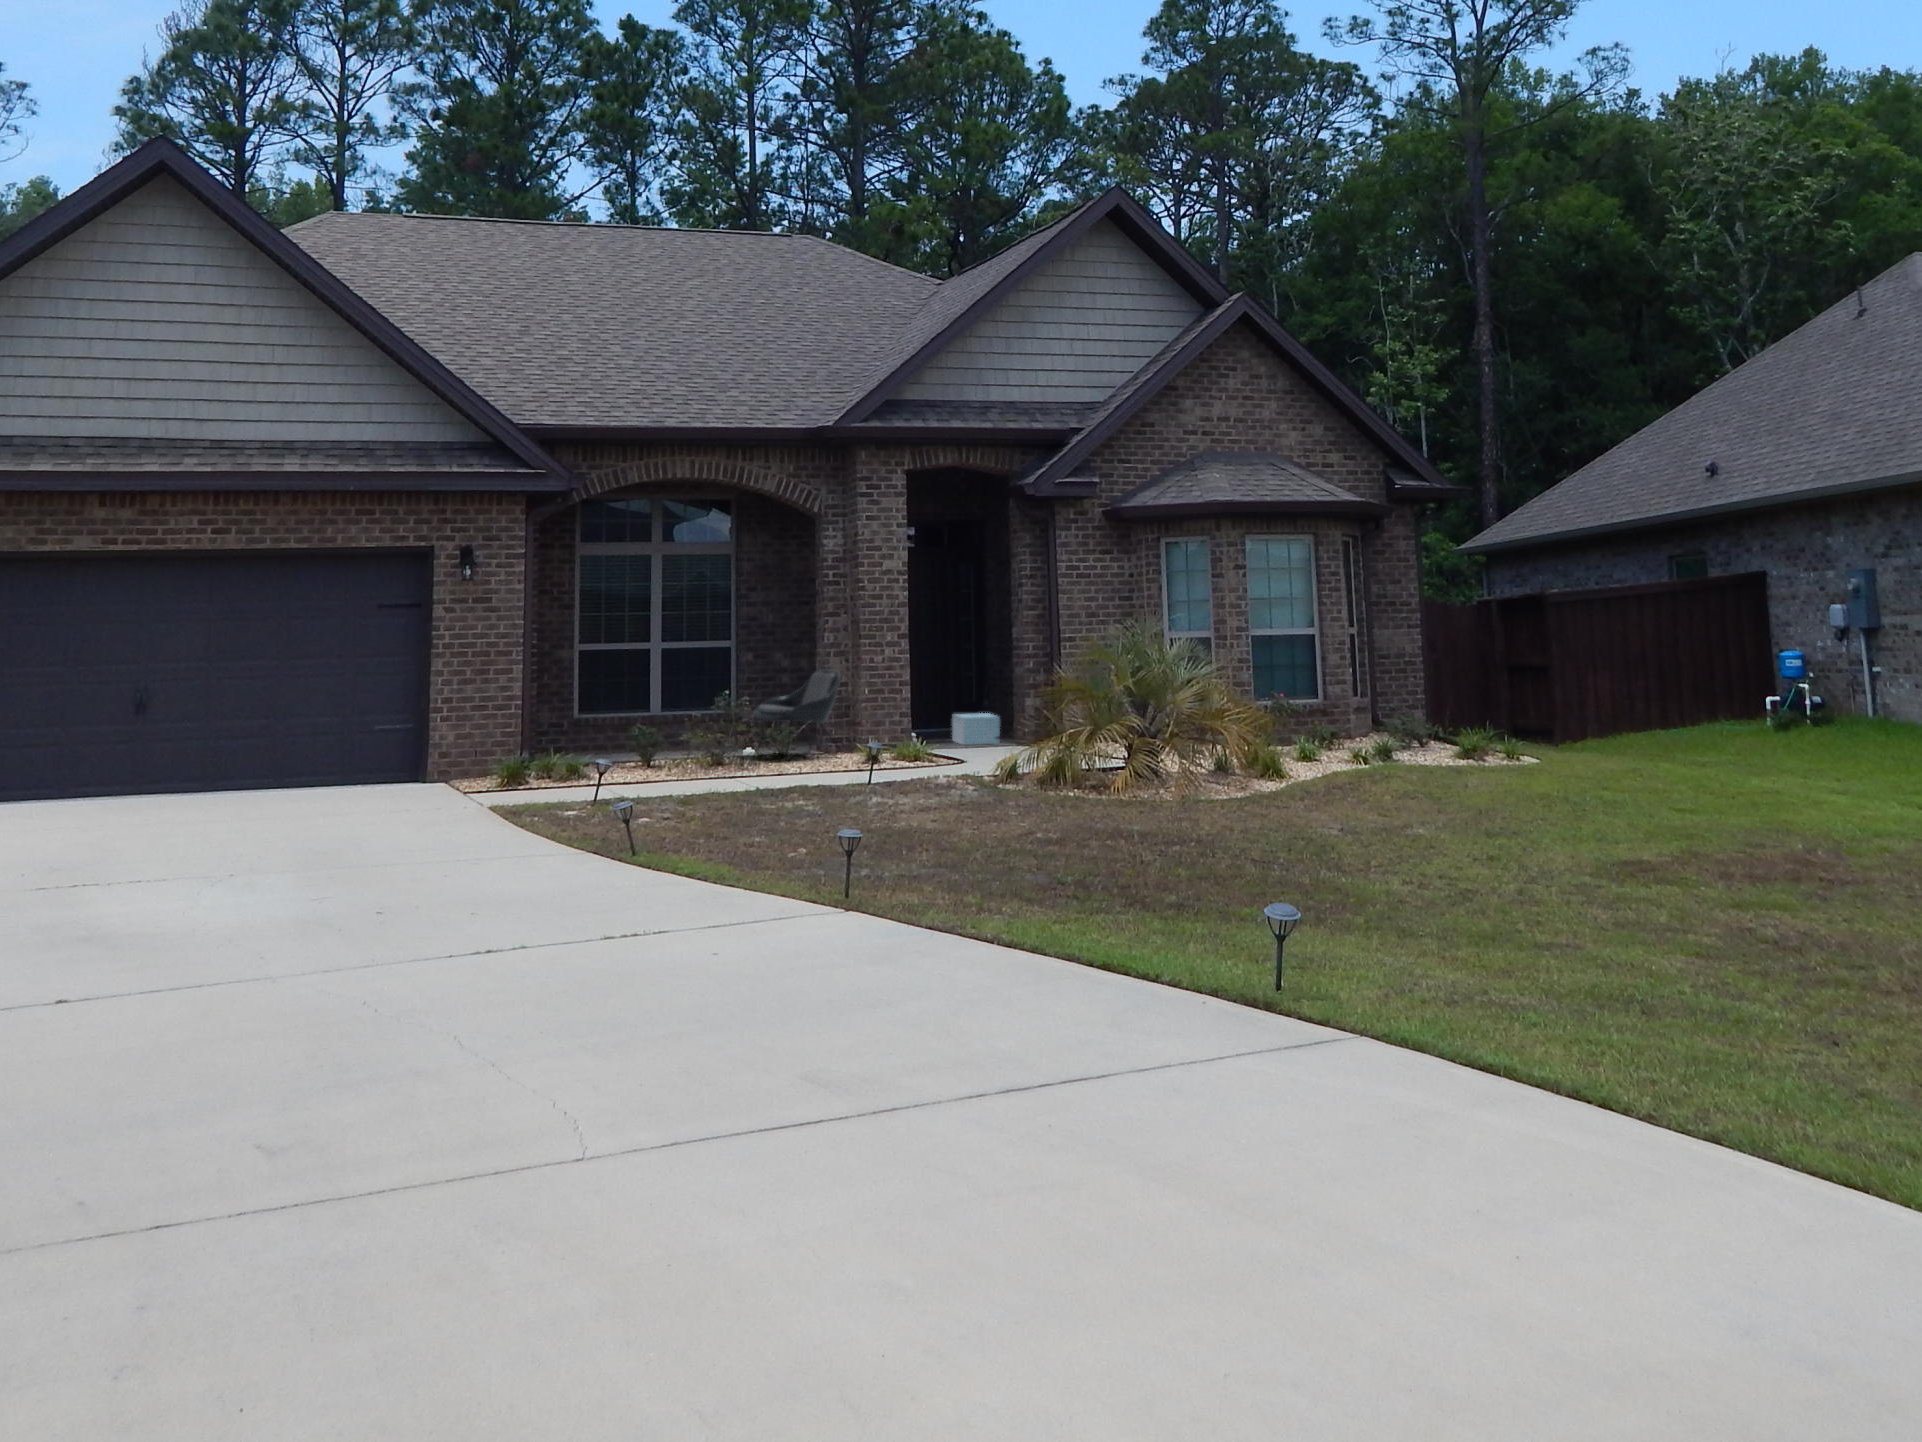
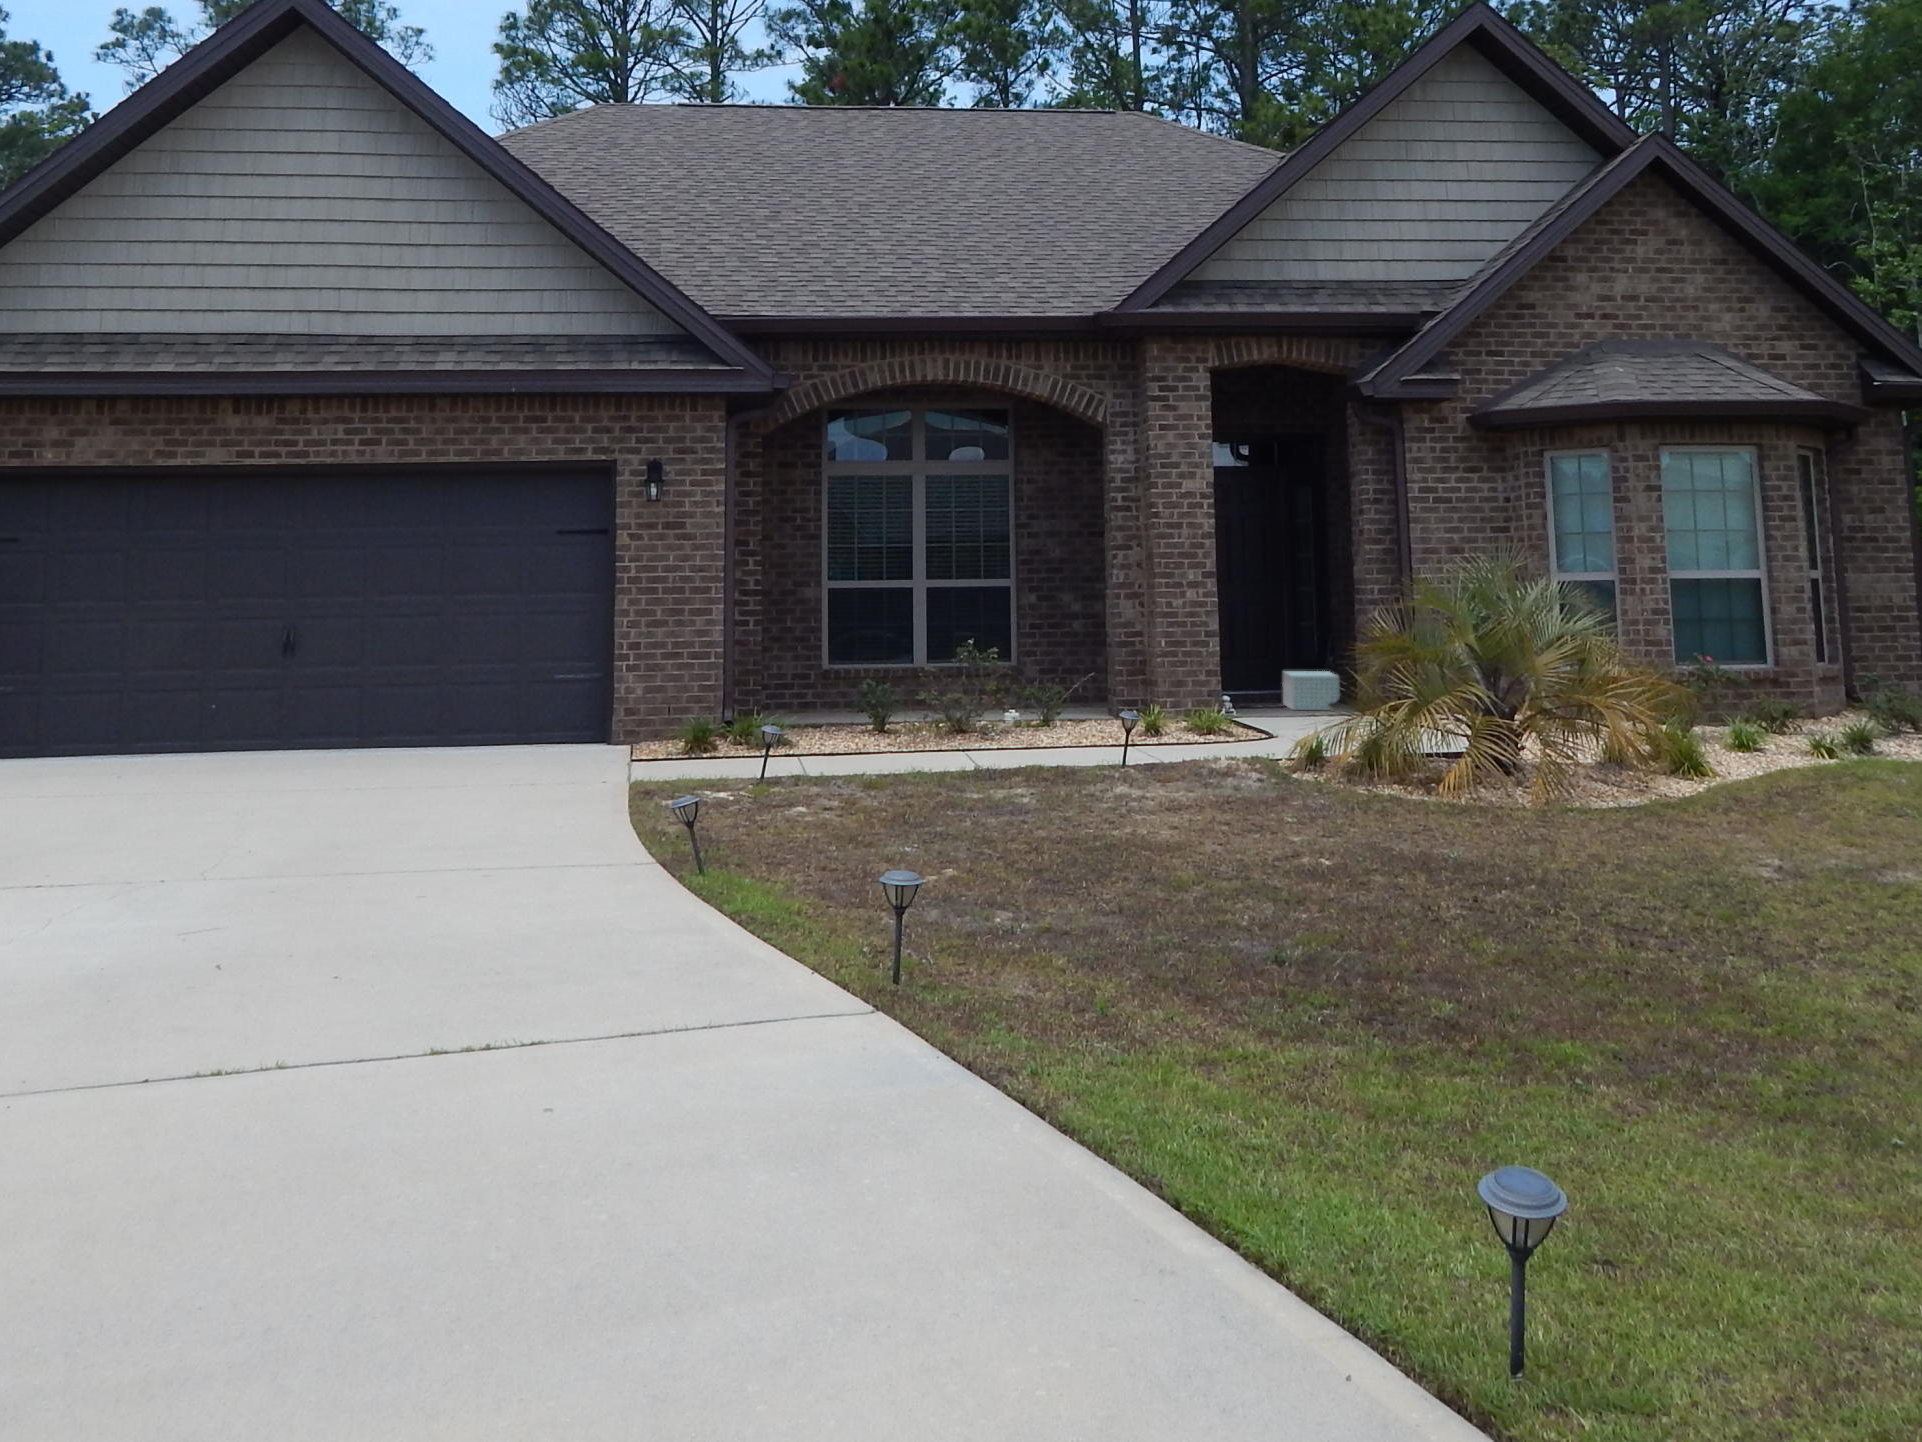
lounge chair: present [753,669,841,761] -> none [1024,613,1130,724]

